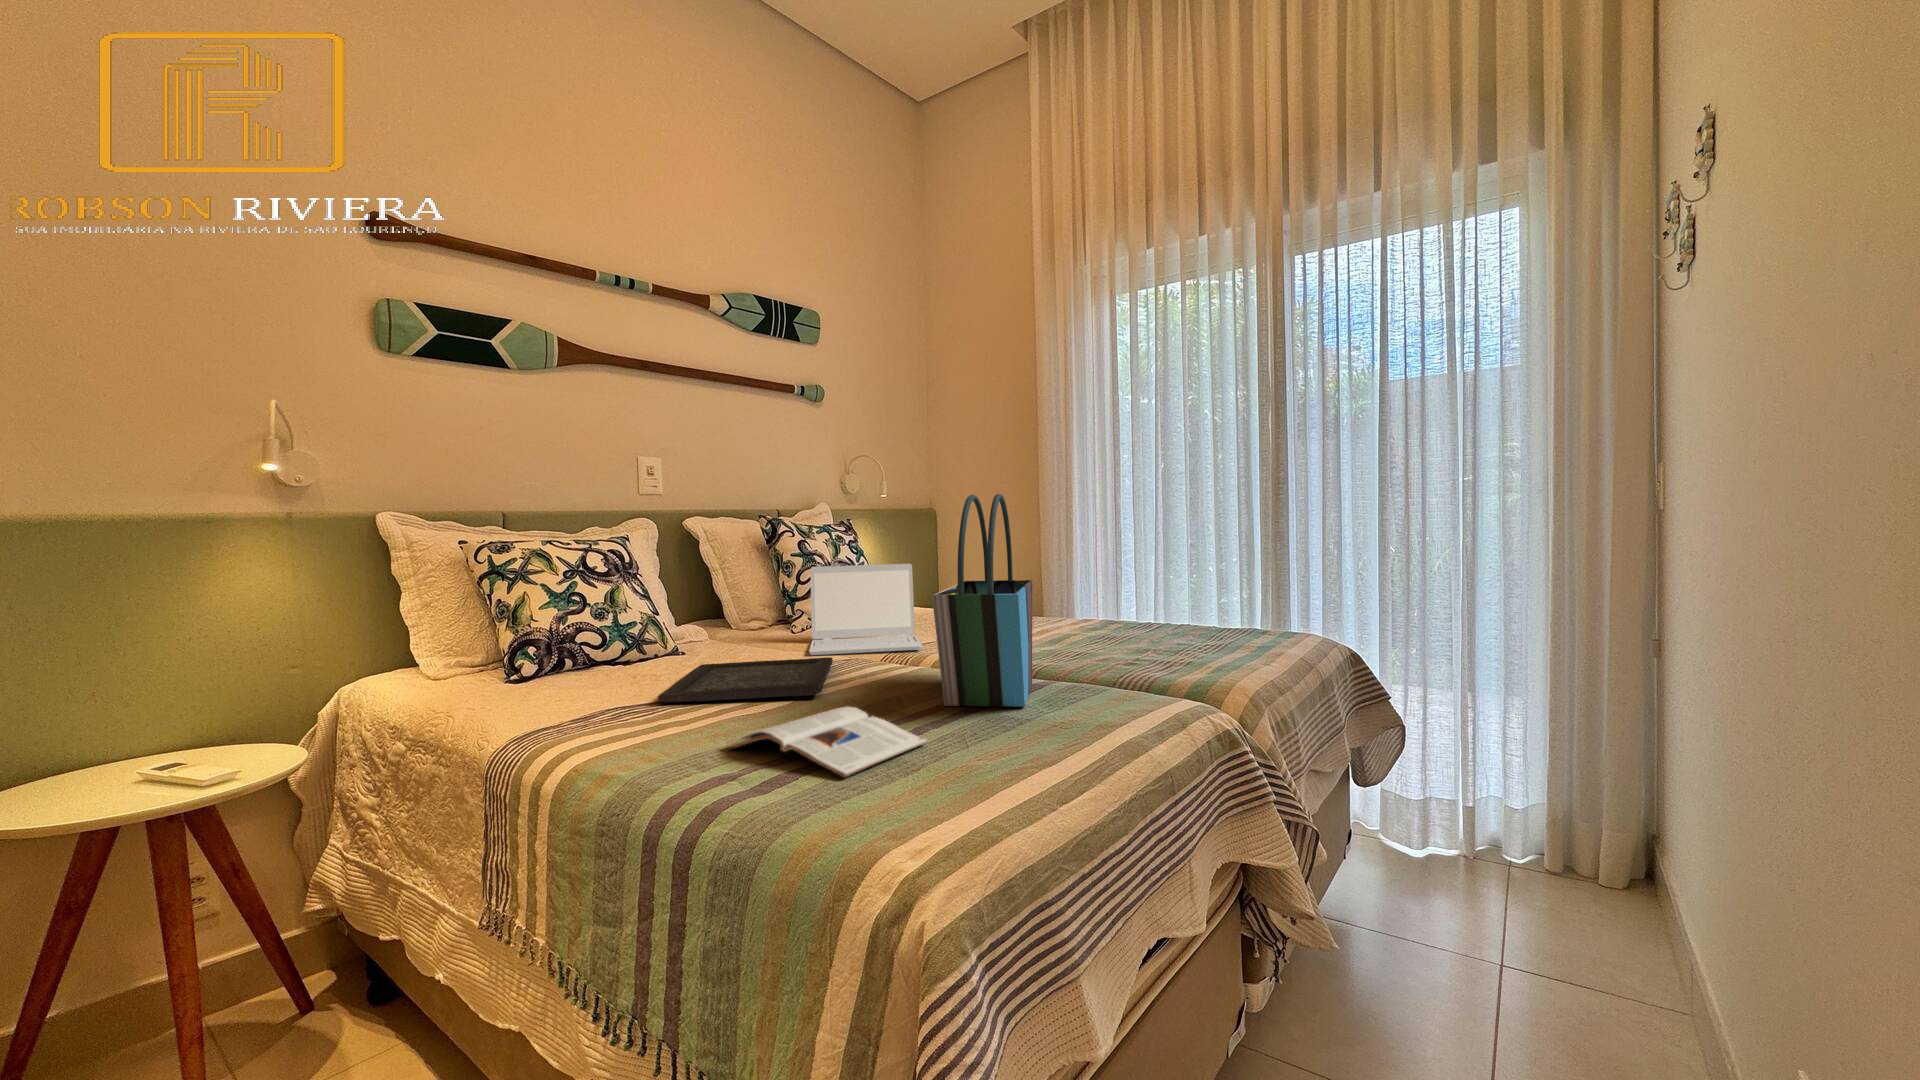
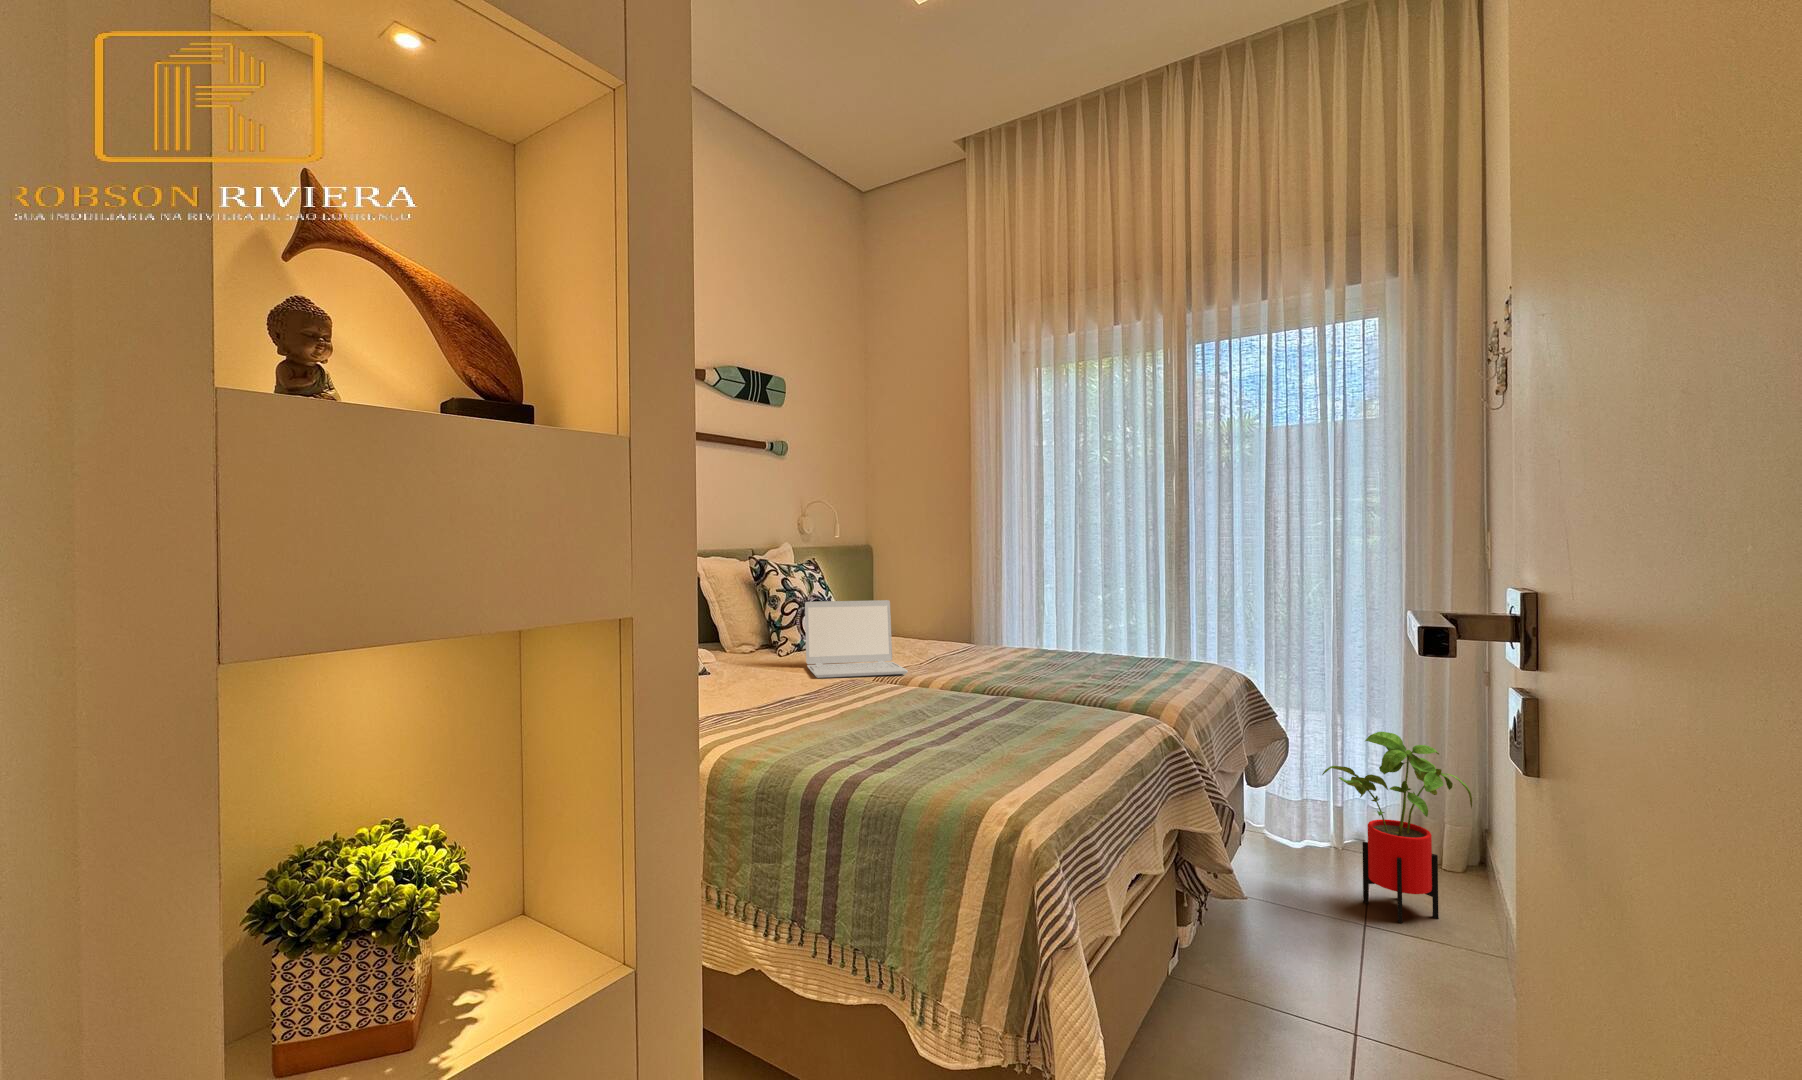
tote bag: present [932,494,1033,707] -> none [960,554,1025,718]
tray: present [658,657,833,703] -> none [735,680,860,714]
magazine: present [728,707,928,777] -> none [826,716,971,762]
house plant: none [1448,721,1661,972] -> present [1322,732,1472,923]

